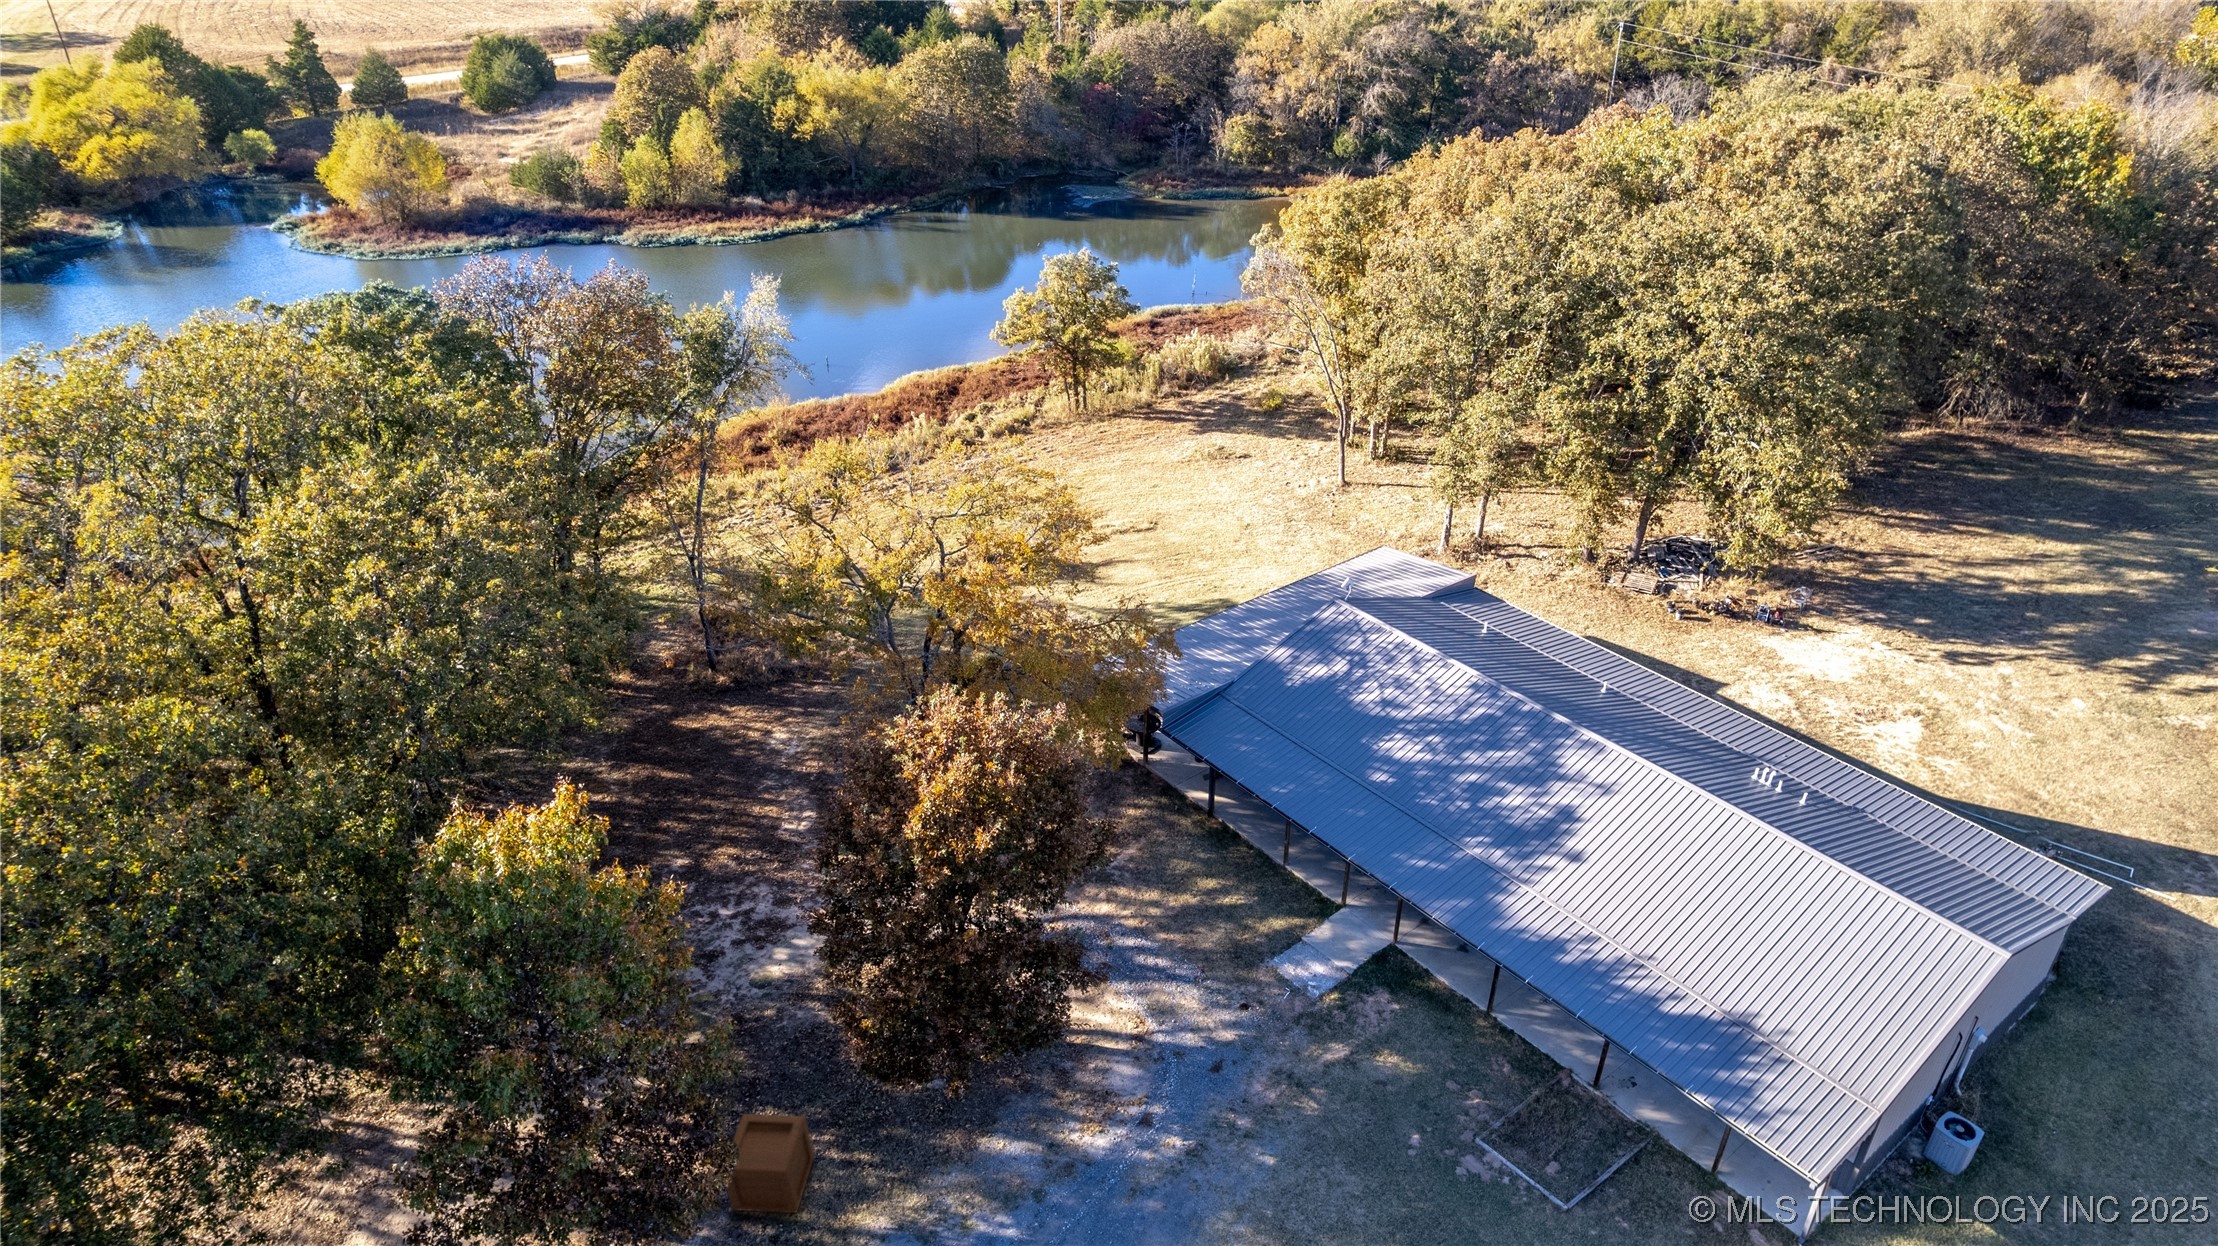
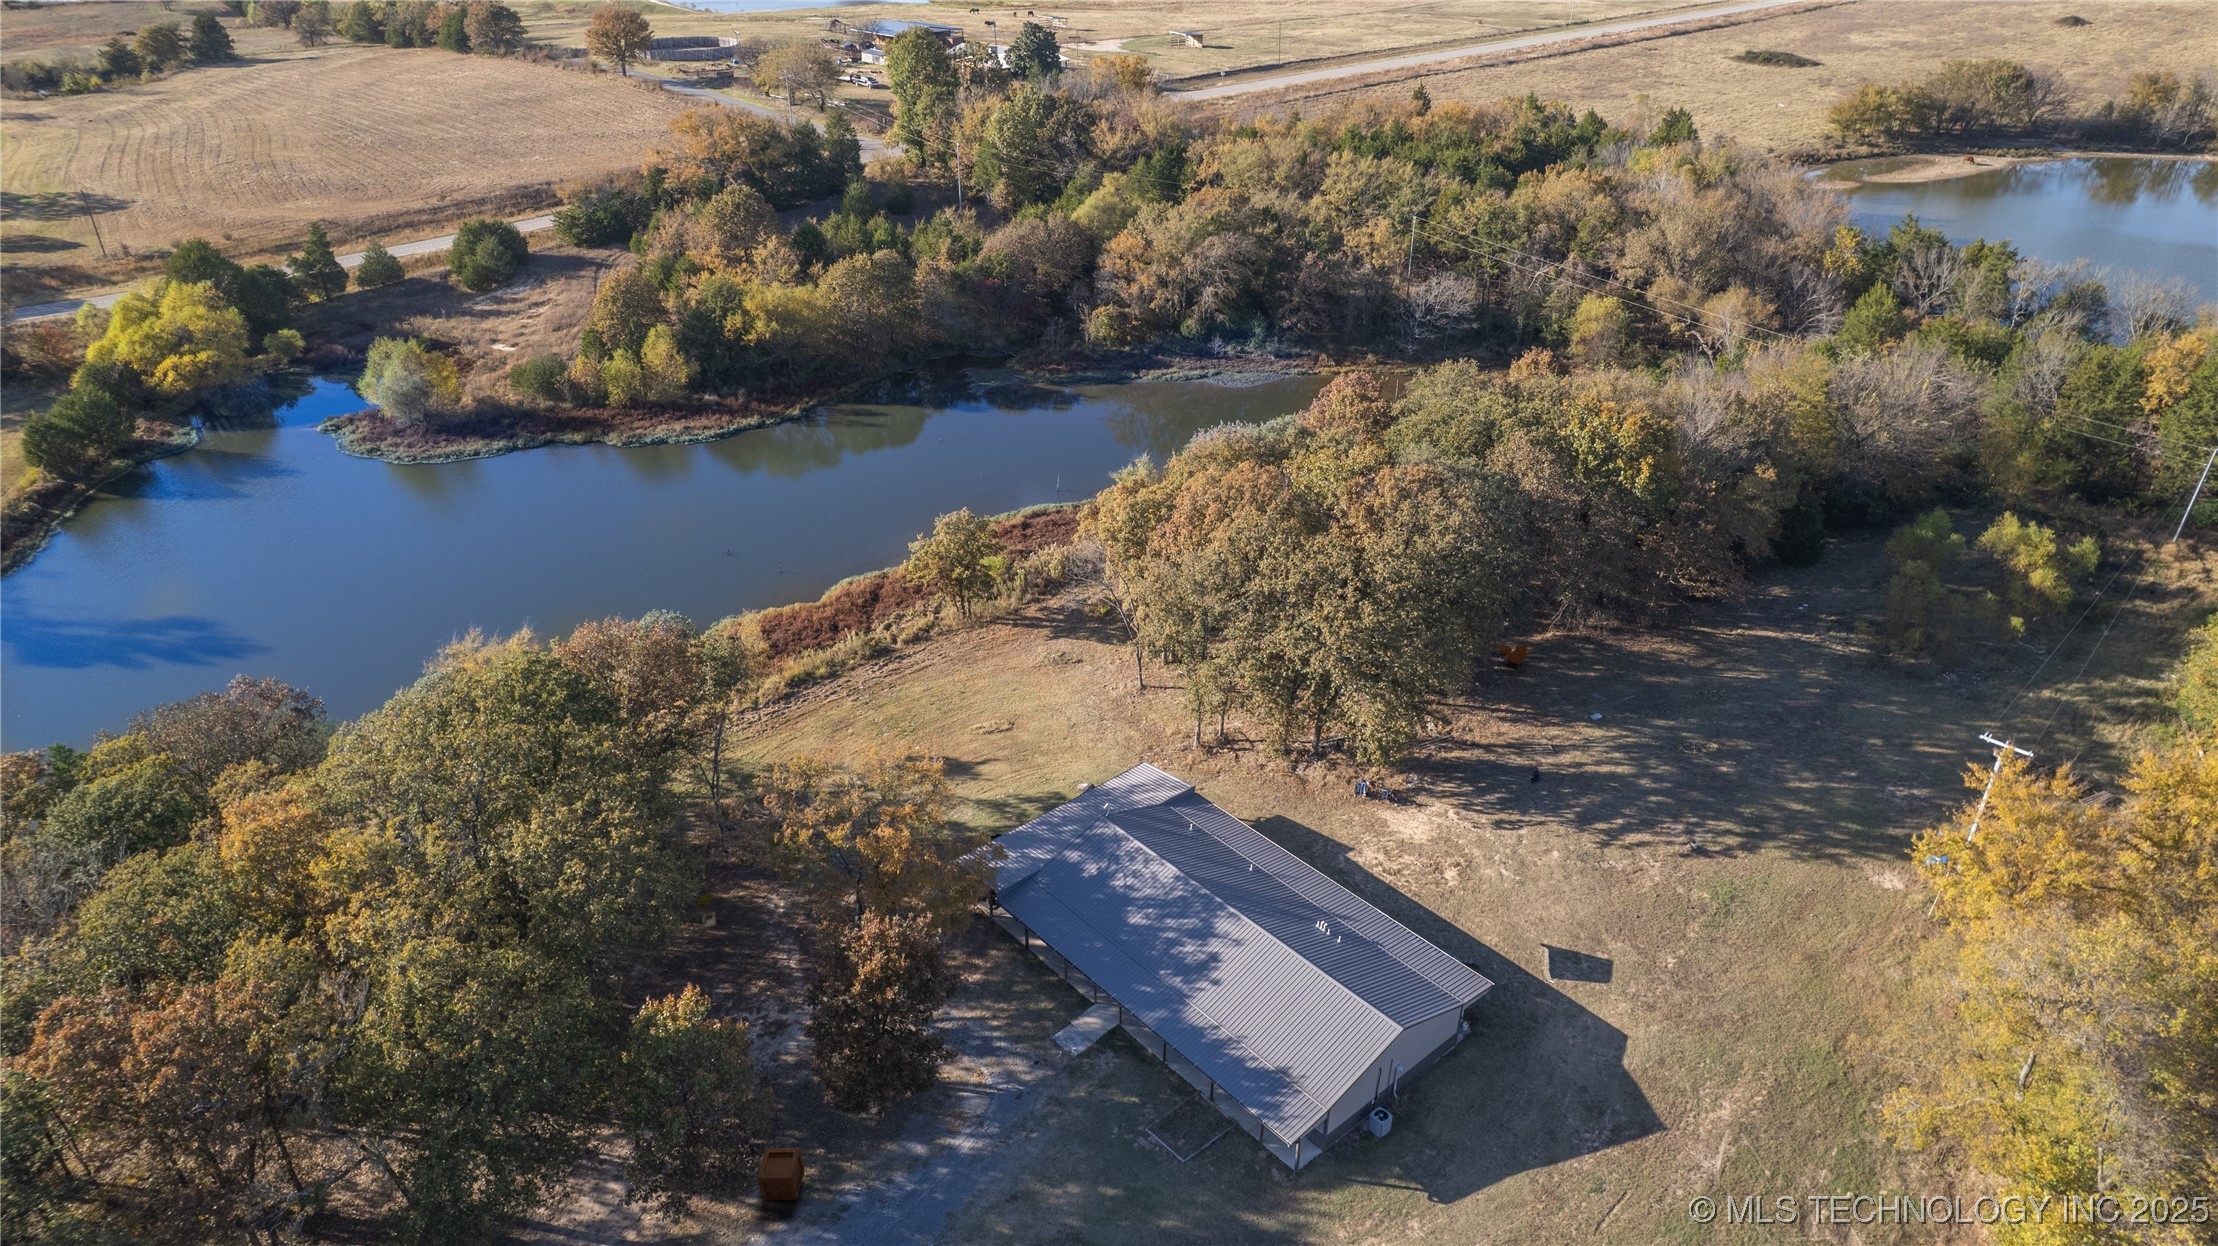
lounge chair: none [1872,426,1935,471] -> present [1498,644,1529,669]
potted tree: none [668,706,699,762] -> present [697,893,715,927]

